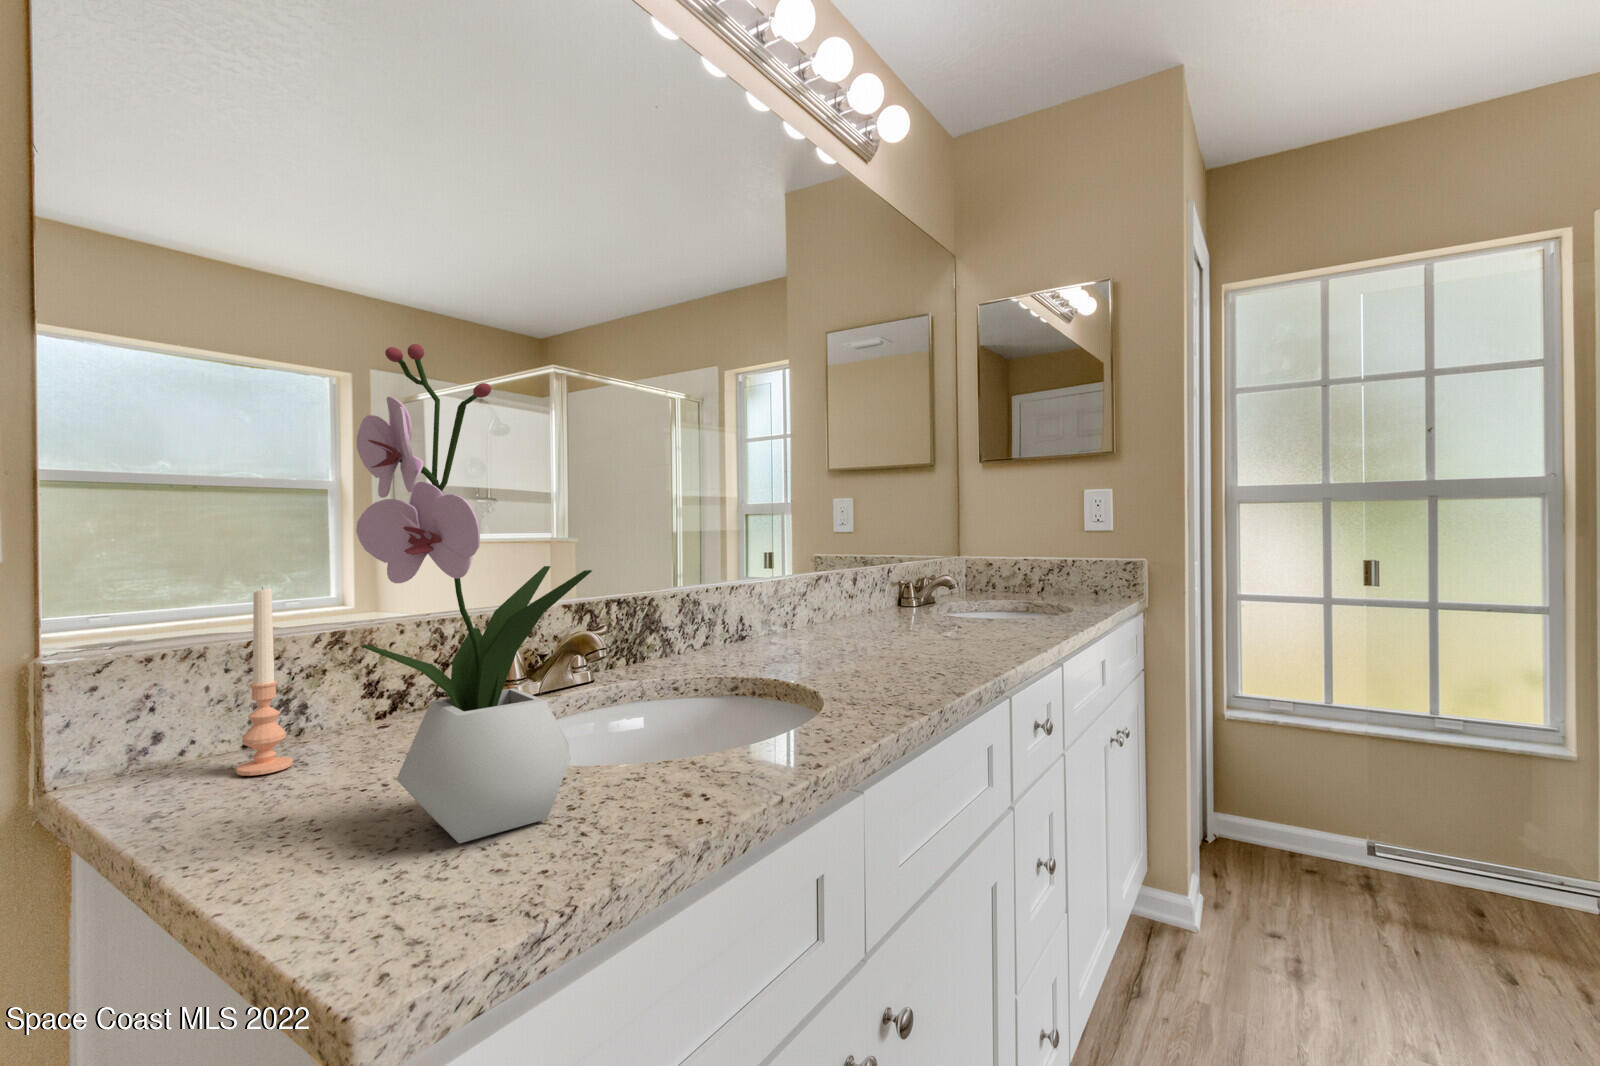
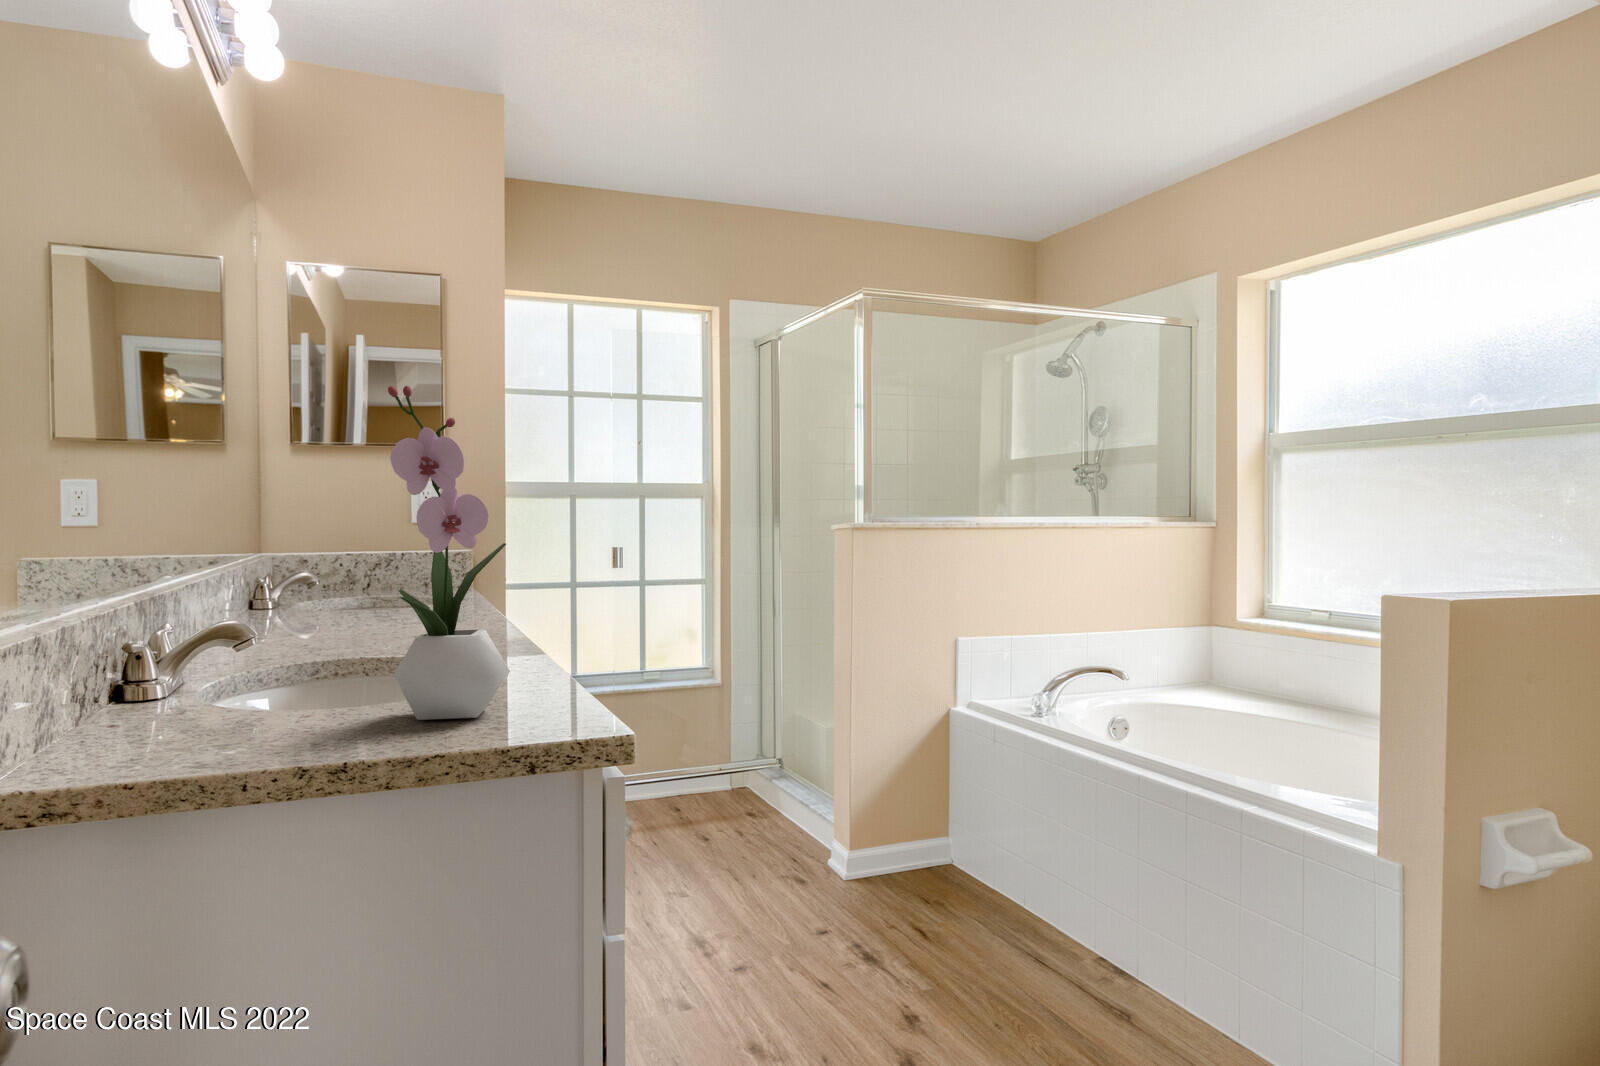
candle: present [236,587,292,776] -> none [111,573,163,752]

